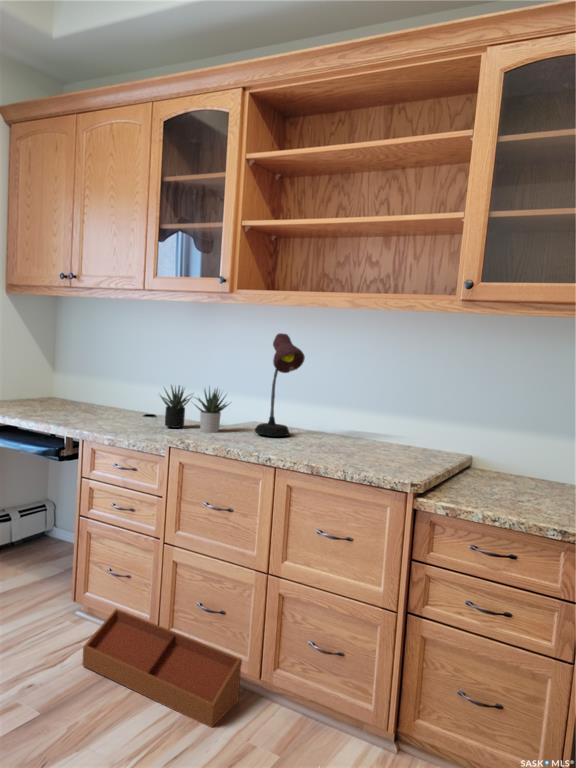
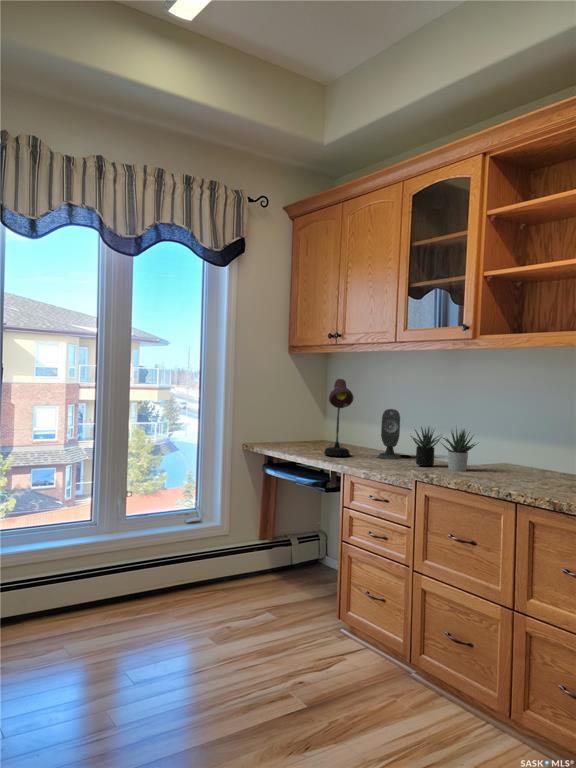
desk lamp: present [255,333,305,436] -> present [324,379,354,456]
speaker: none [120,364,146,420] -> present [378,409,401,459]
storage bin: present [82,609,242,728] -> none [343,627,488,753]

